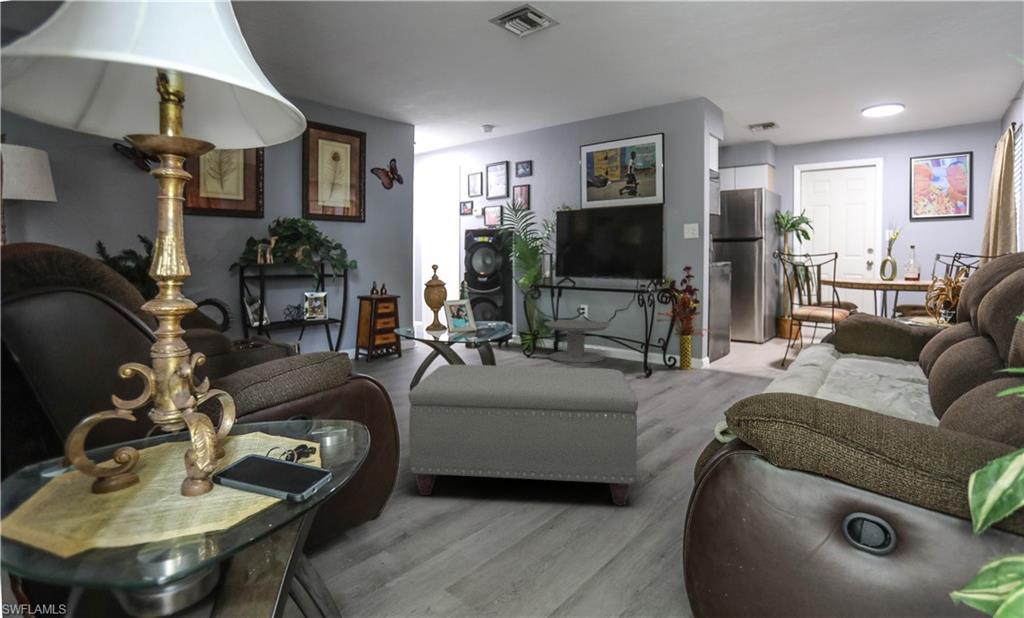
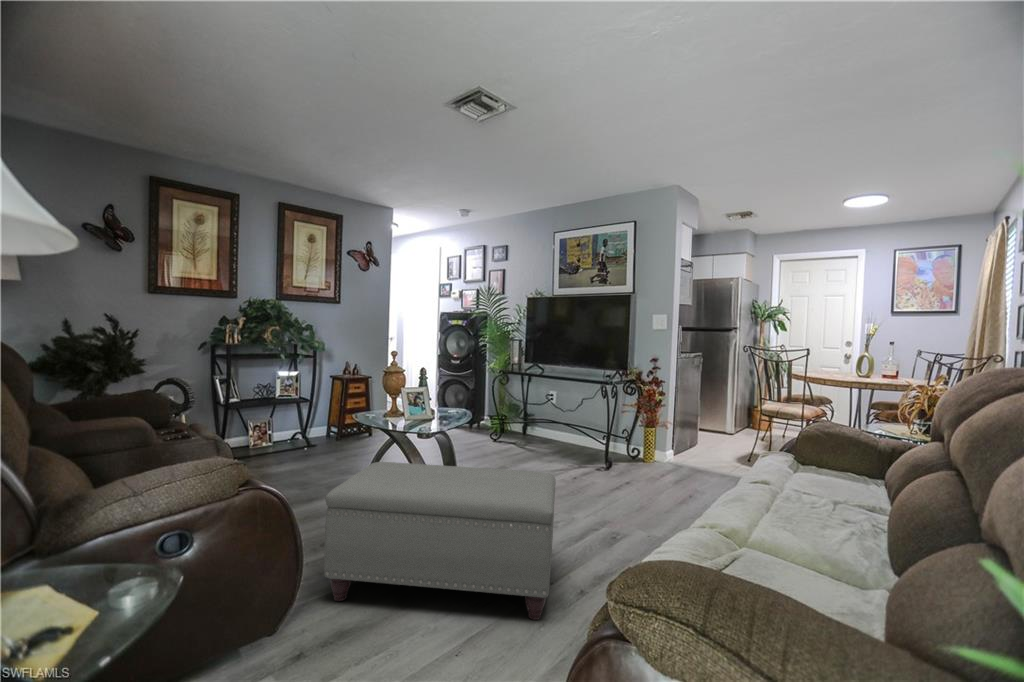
side table: present [544,320,610,363] -> none [512,406,579,451]

